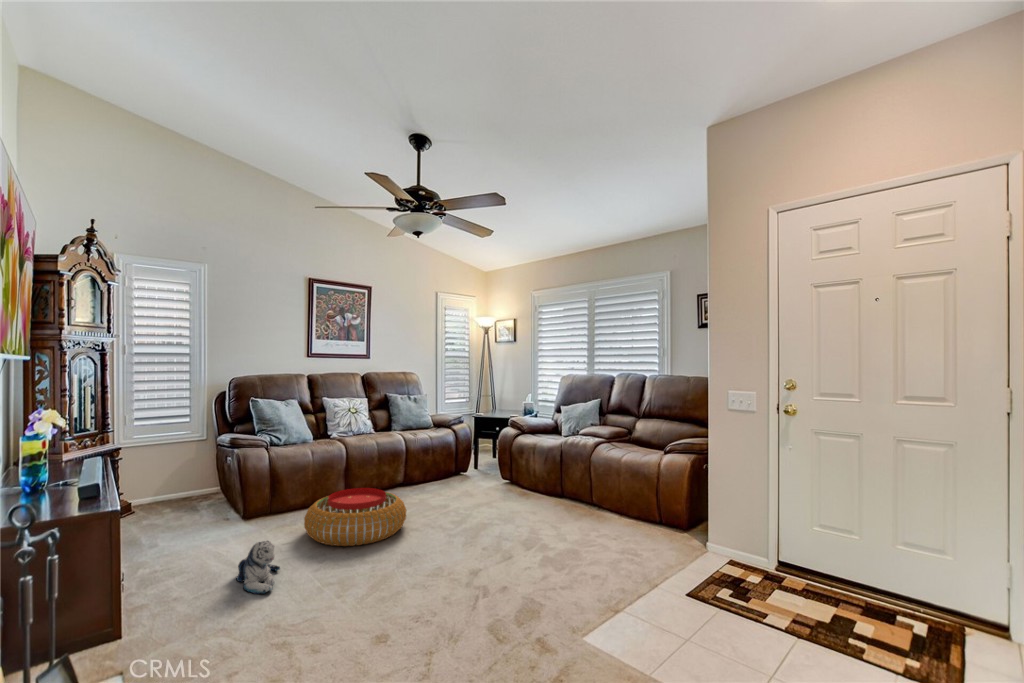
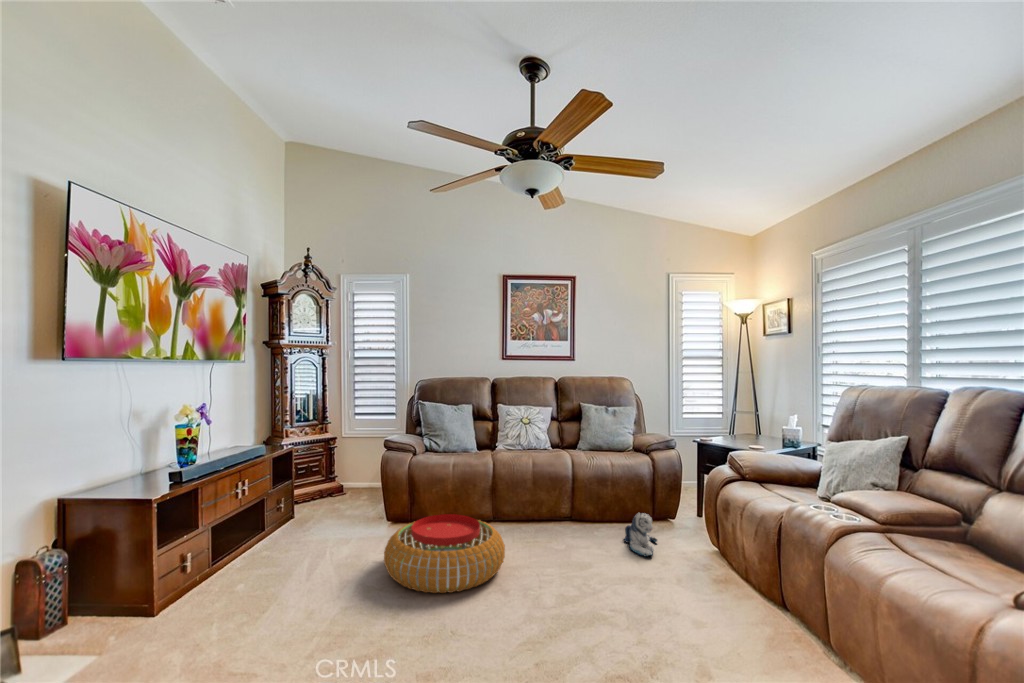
plush toy: present [236,541,280,594] -> present [624,513,657,556]

